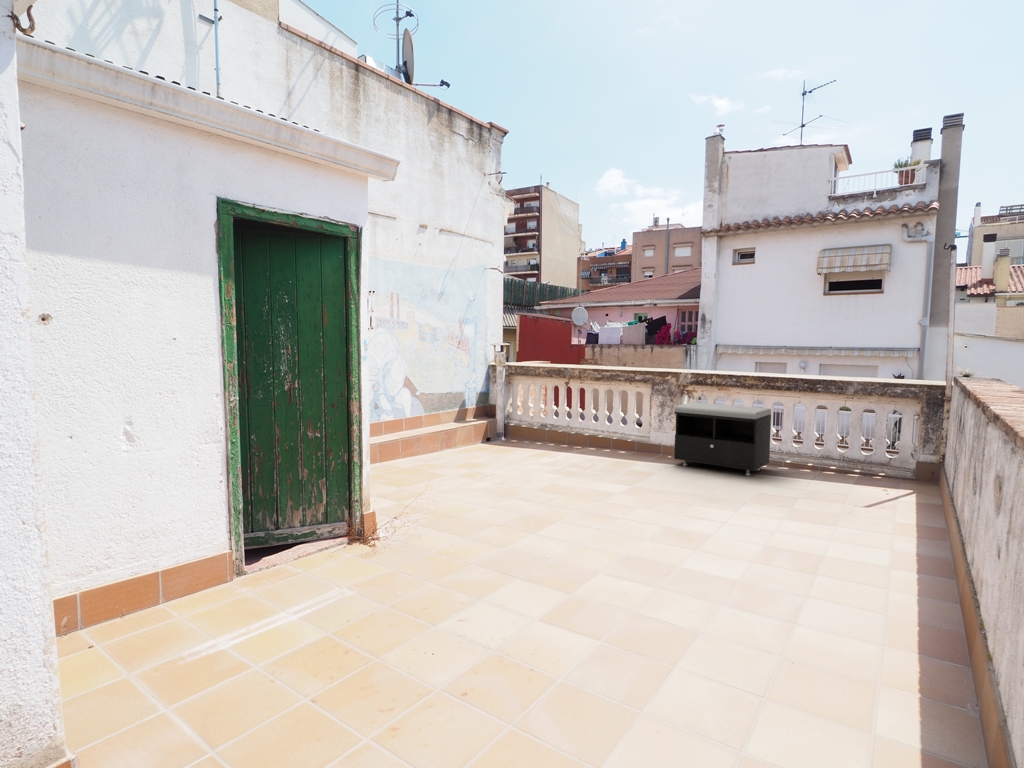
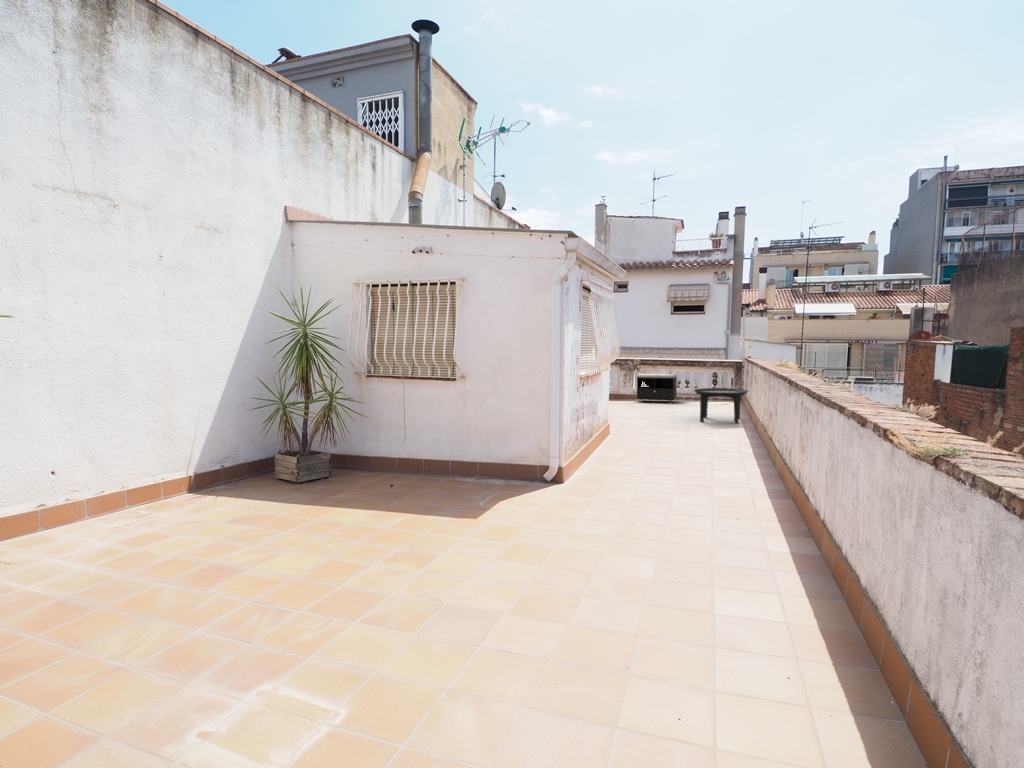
round table: none [740,487,973,676] -> present [694,388,748,423]

